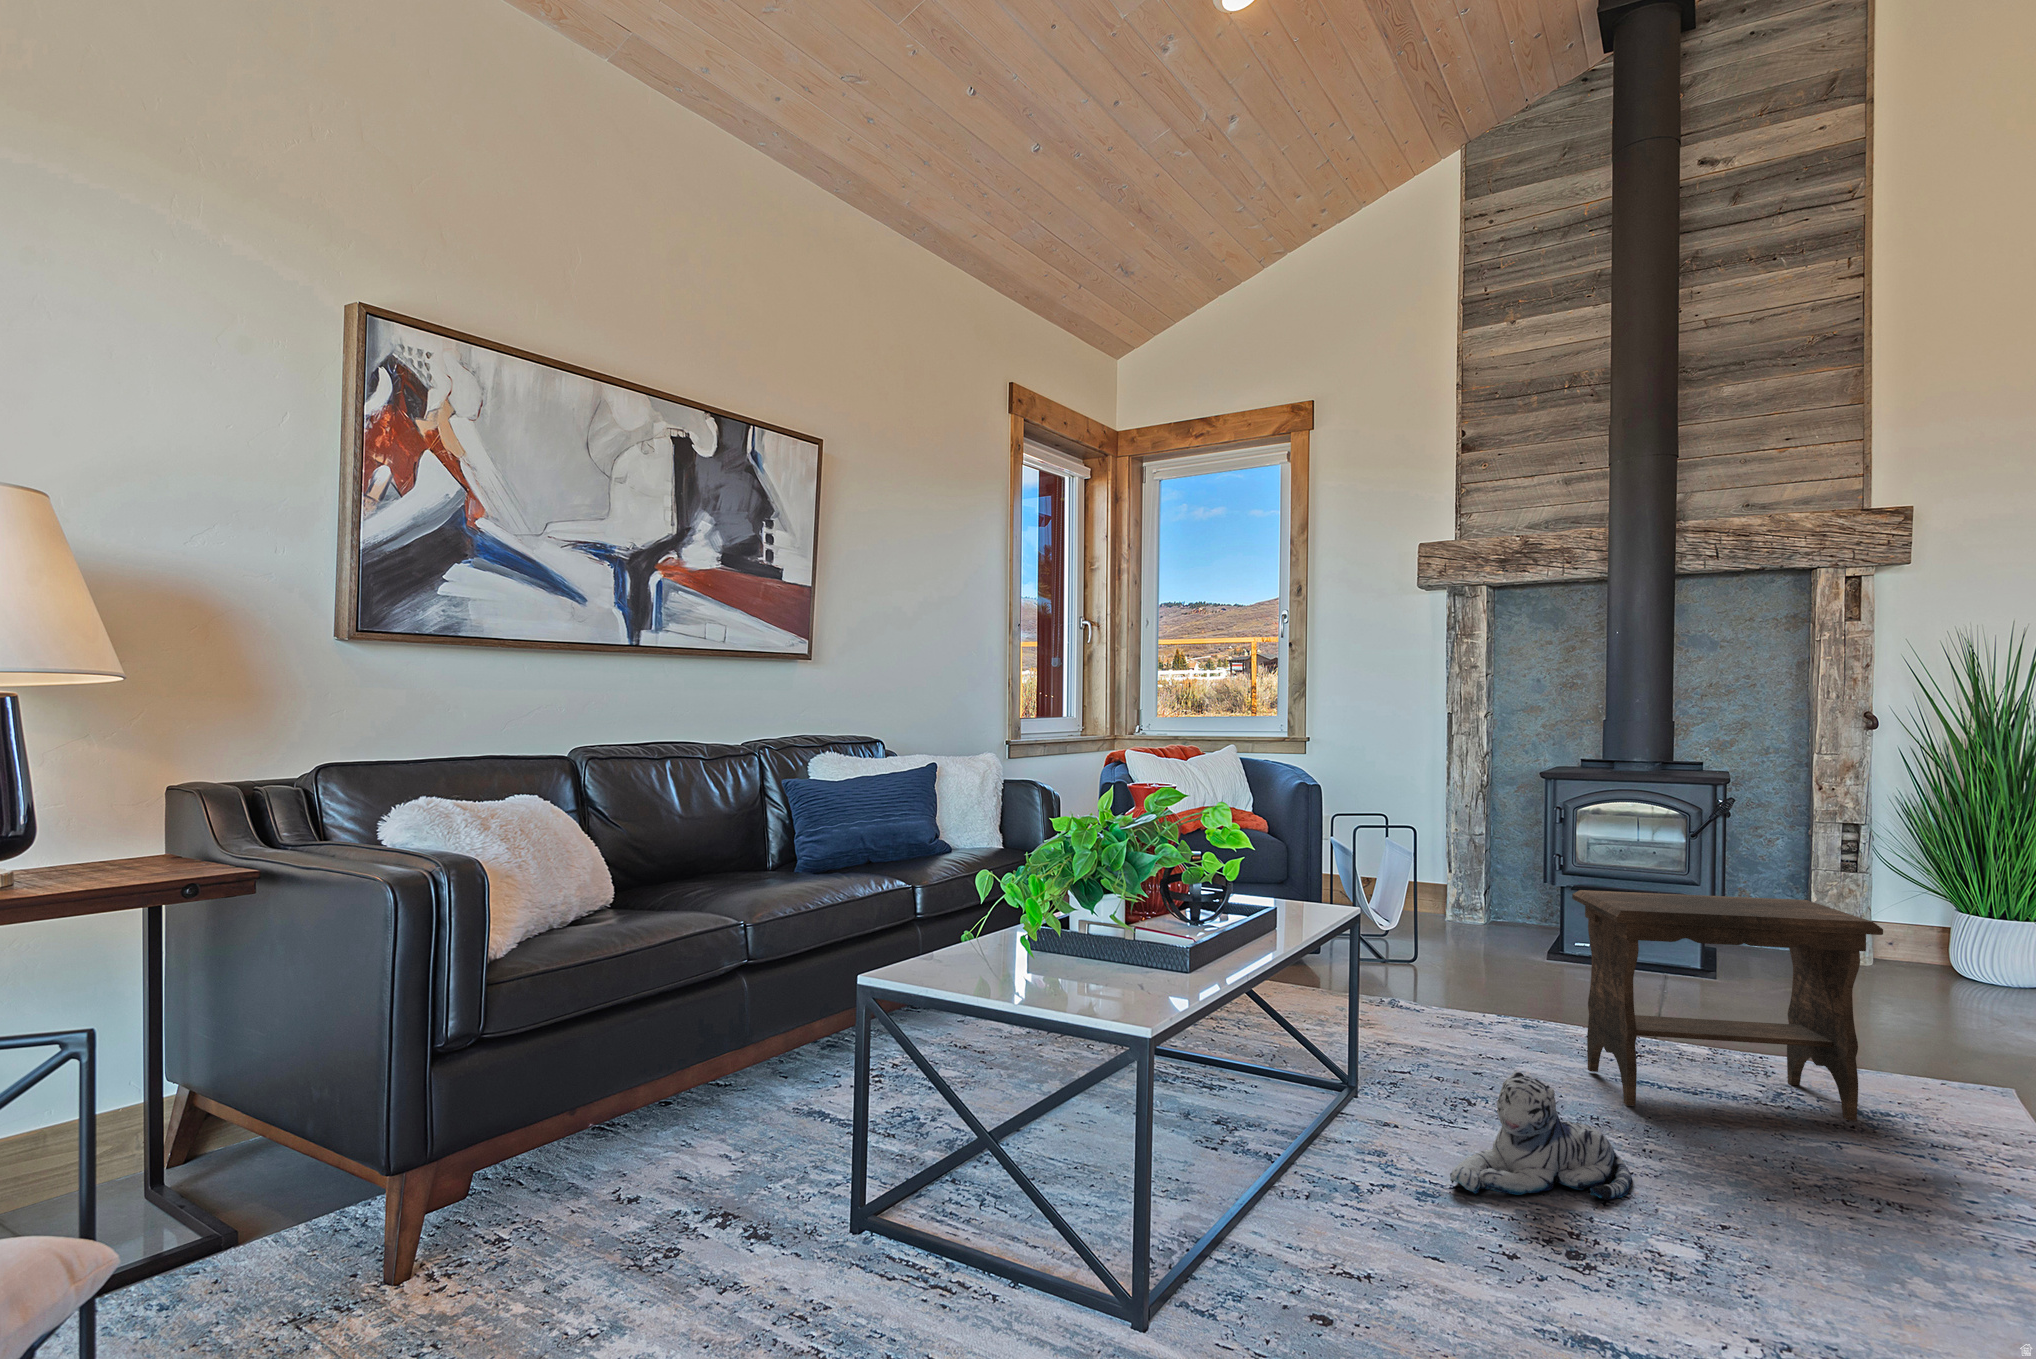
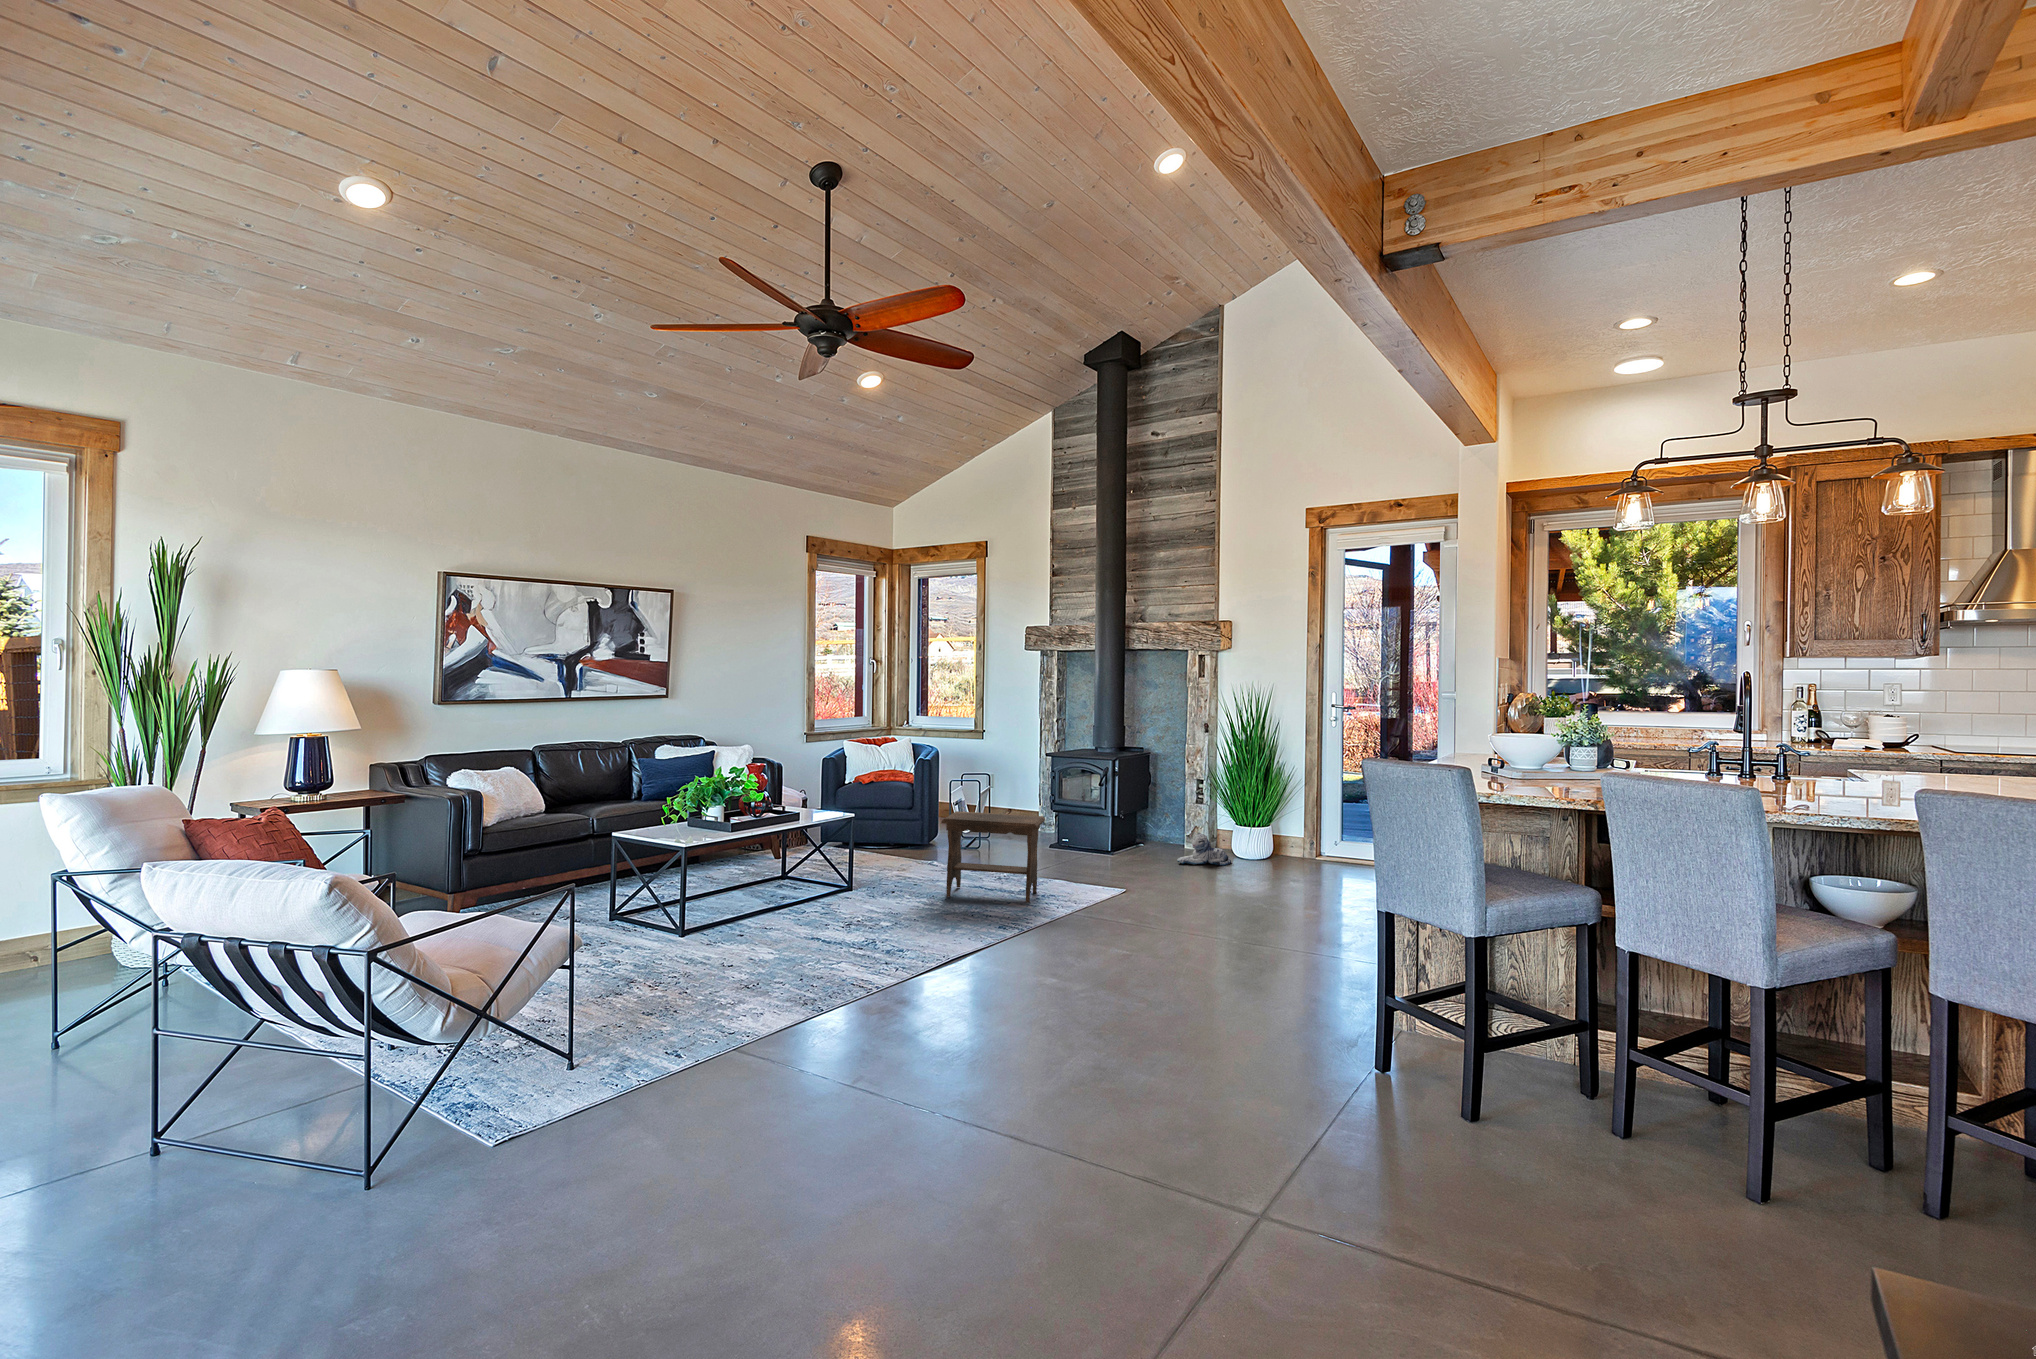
plush toy: present [1450,1071,1632,1200] -> present [1177,833,1231,866]

